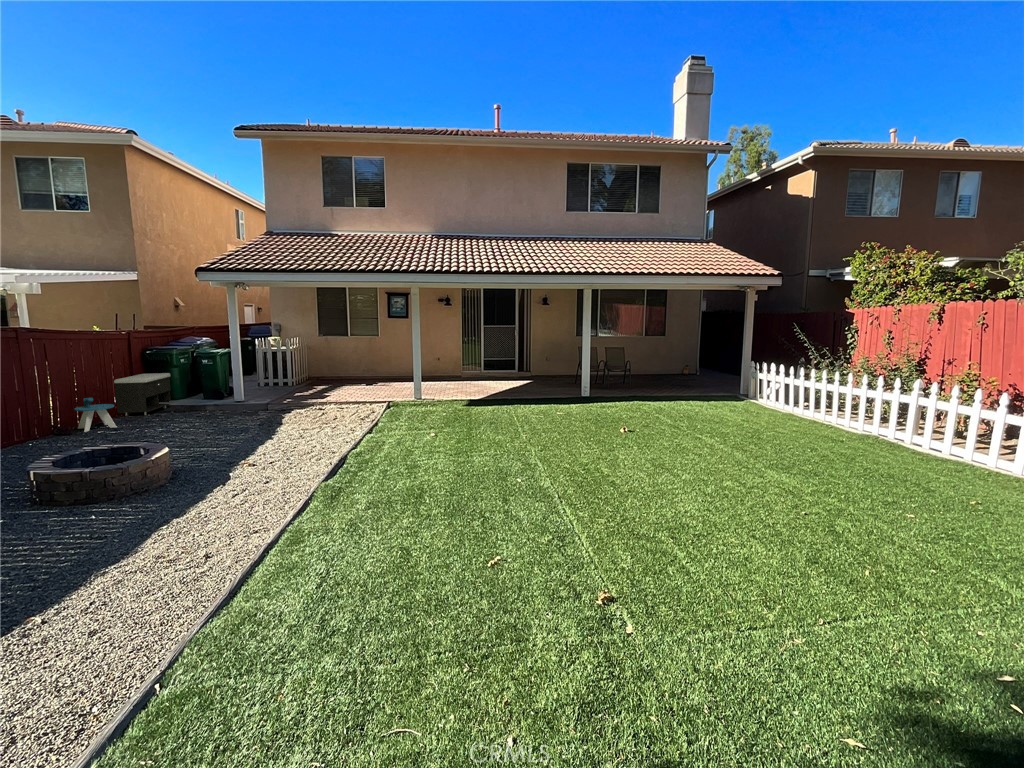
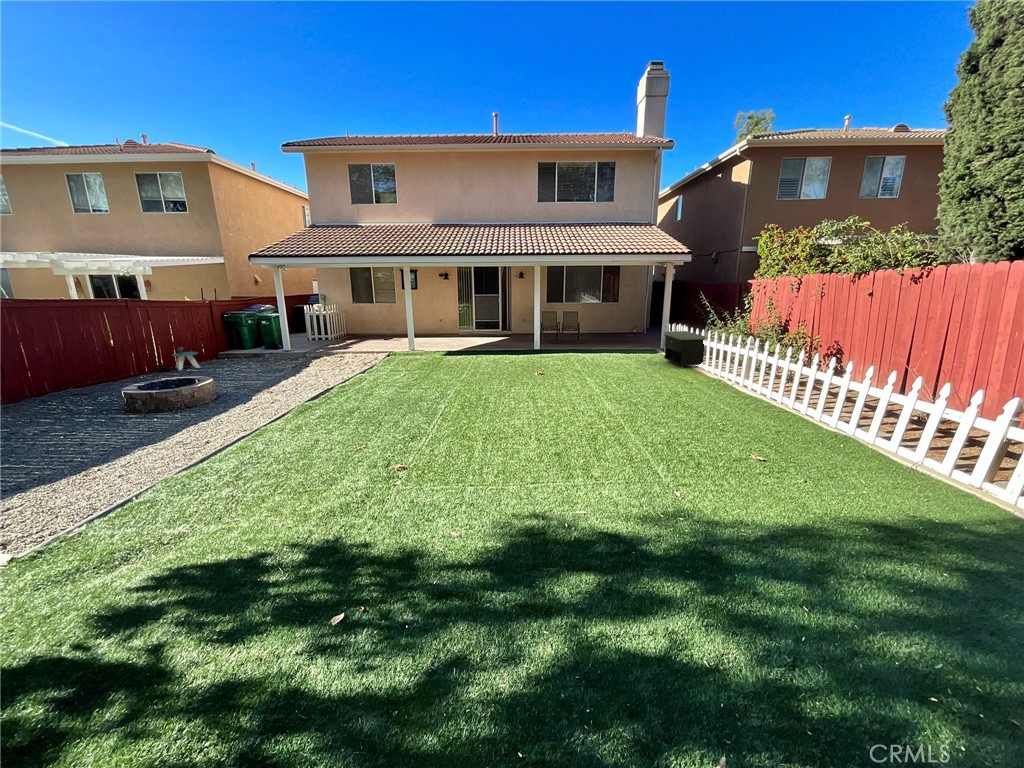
storage bench: present [114,373,171,416] -> present [664,331,705,368]

